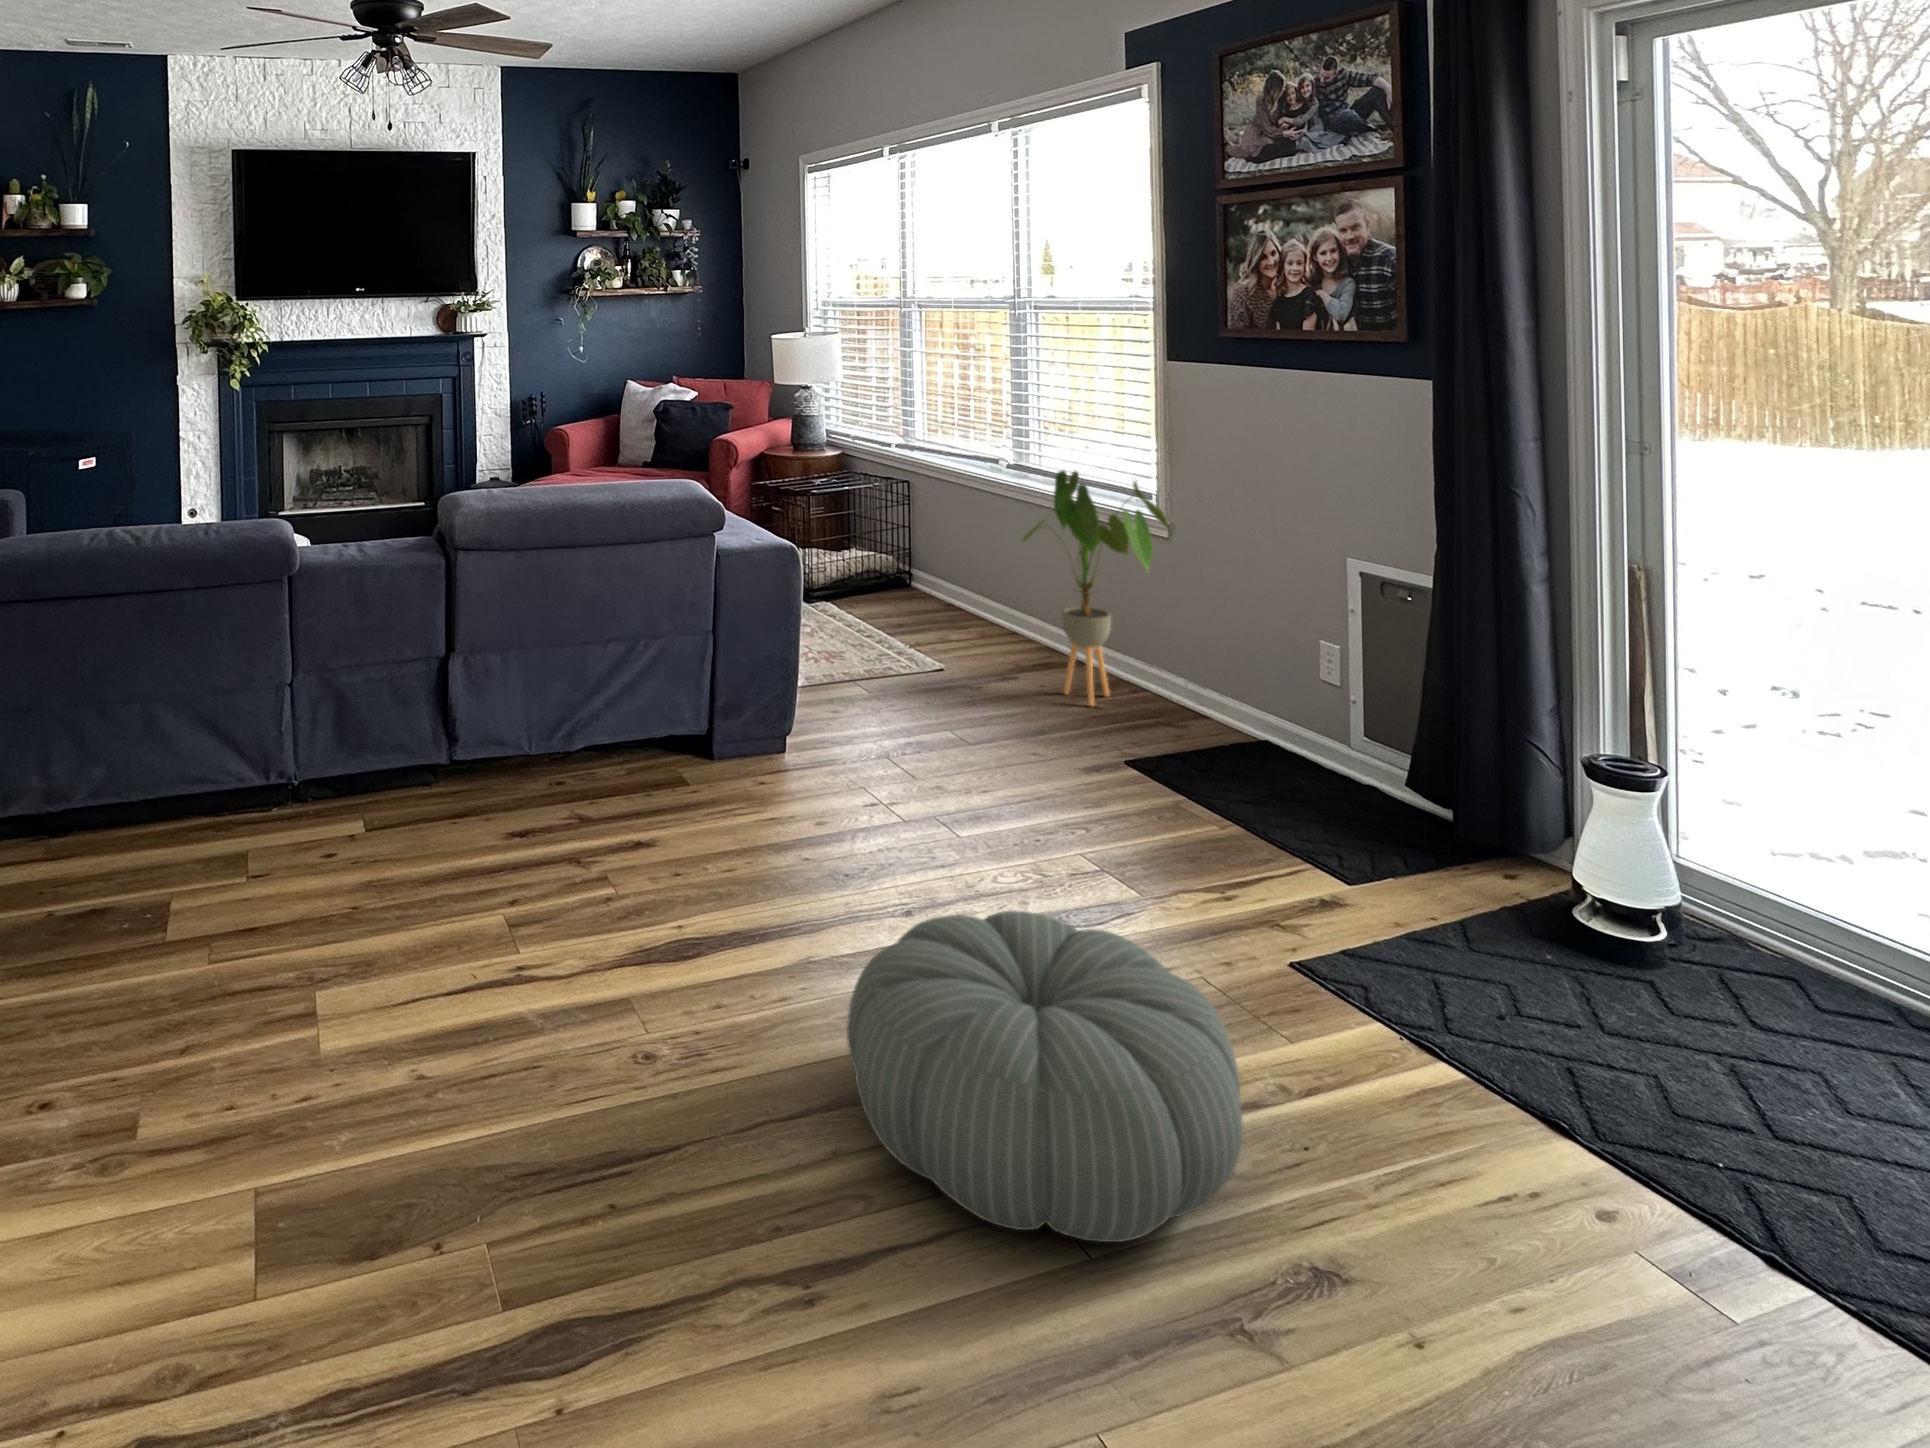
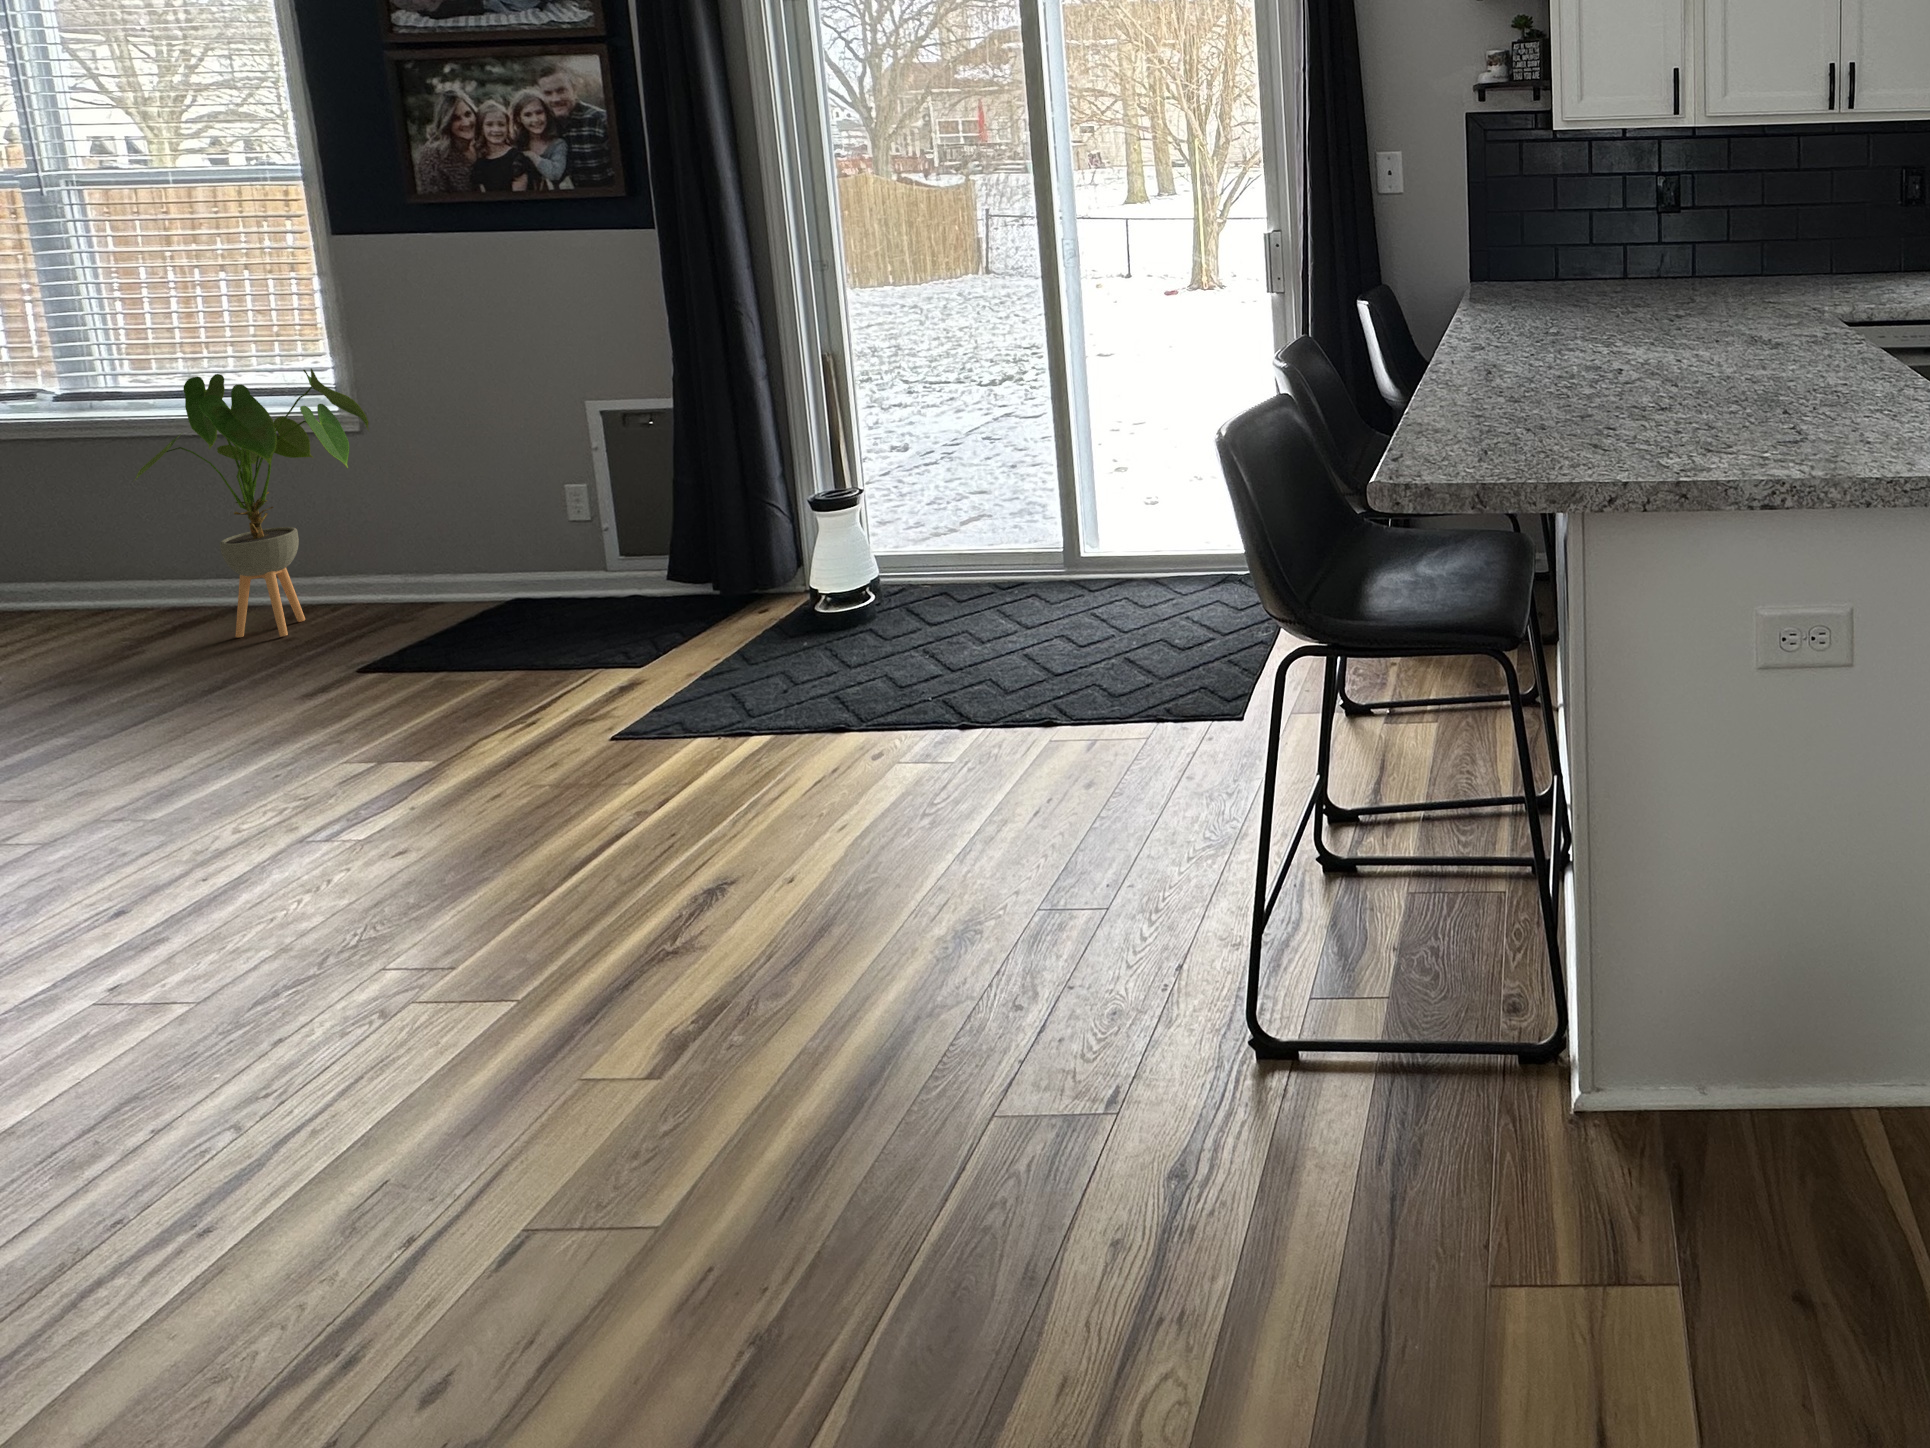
pouf: present [847,911,1243,1242] -> none [122,757,629,1073]

